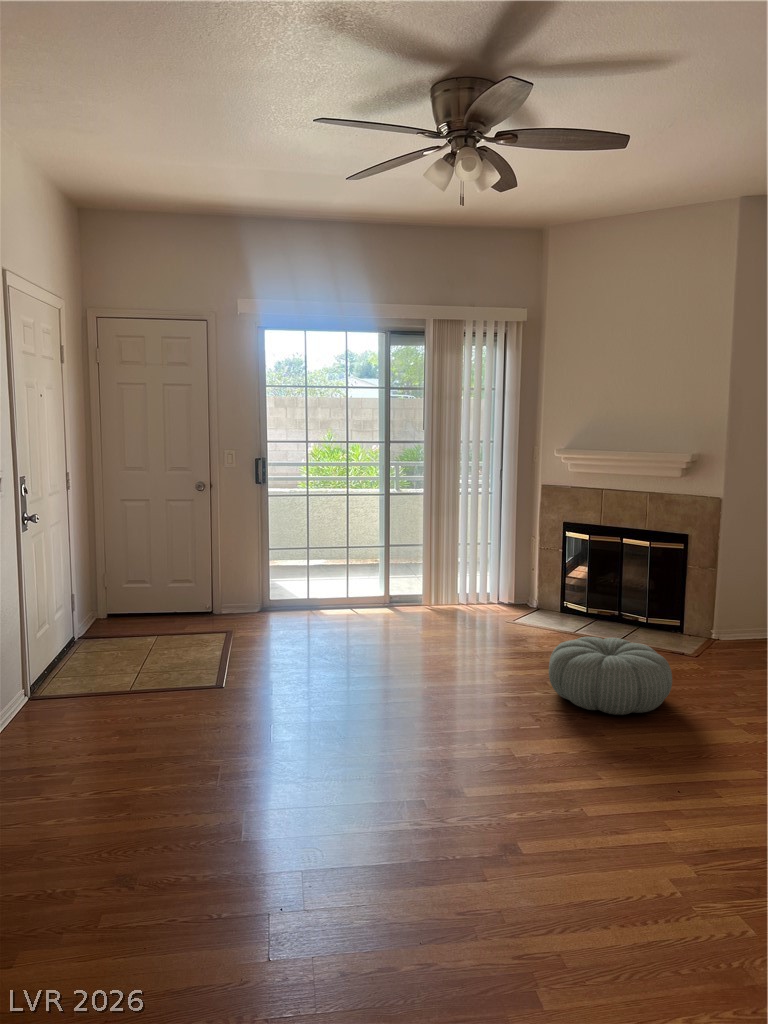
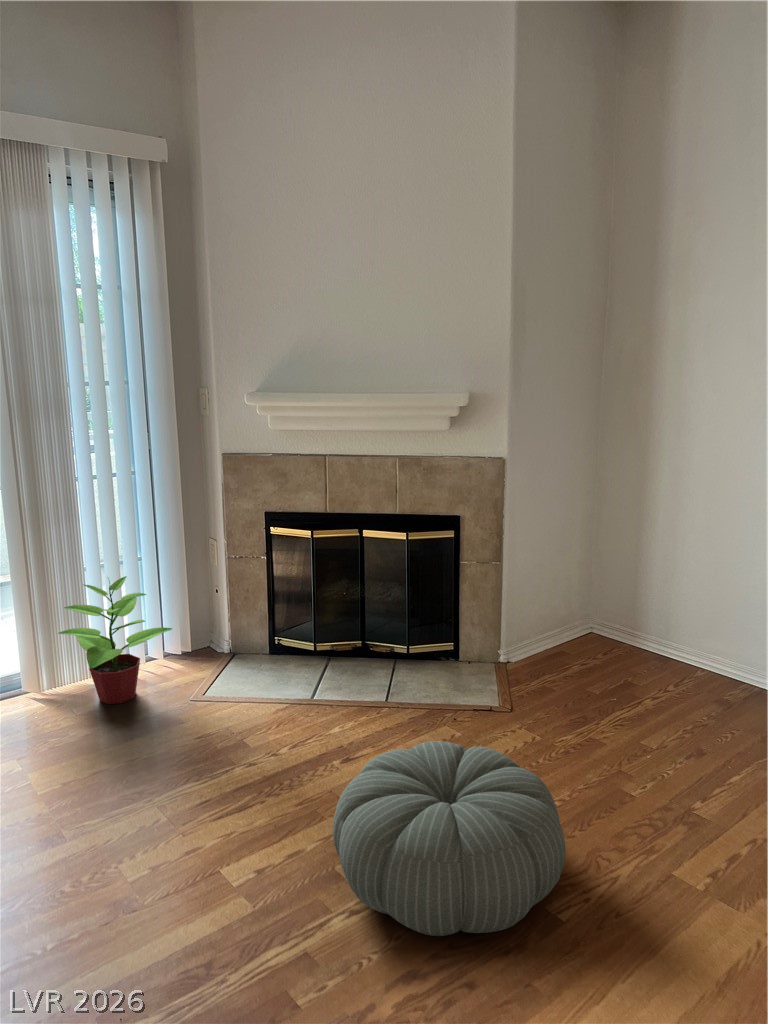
potted plant: none [442,546,501,616] -> present [58,576,172,704]

